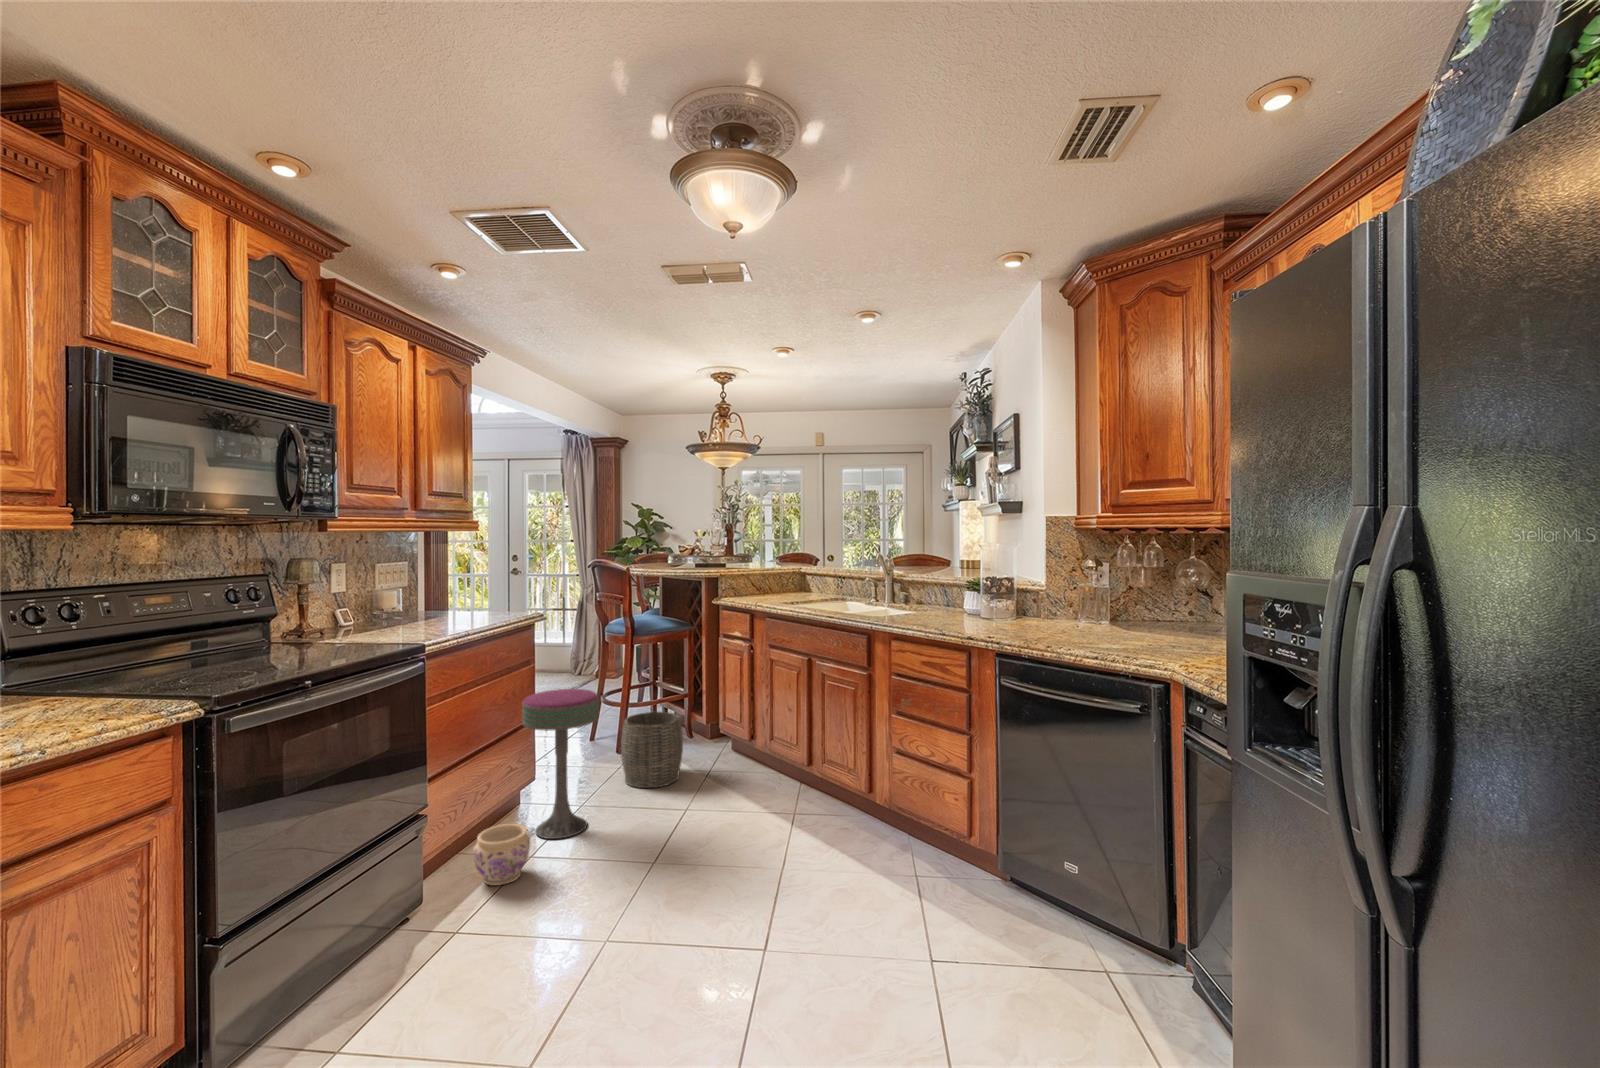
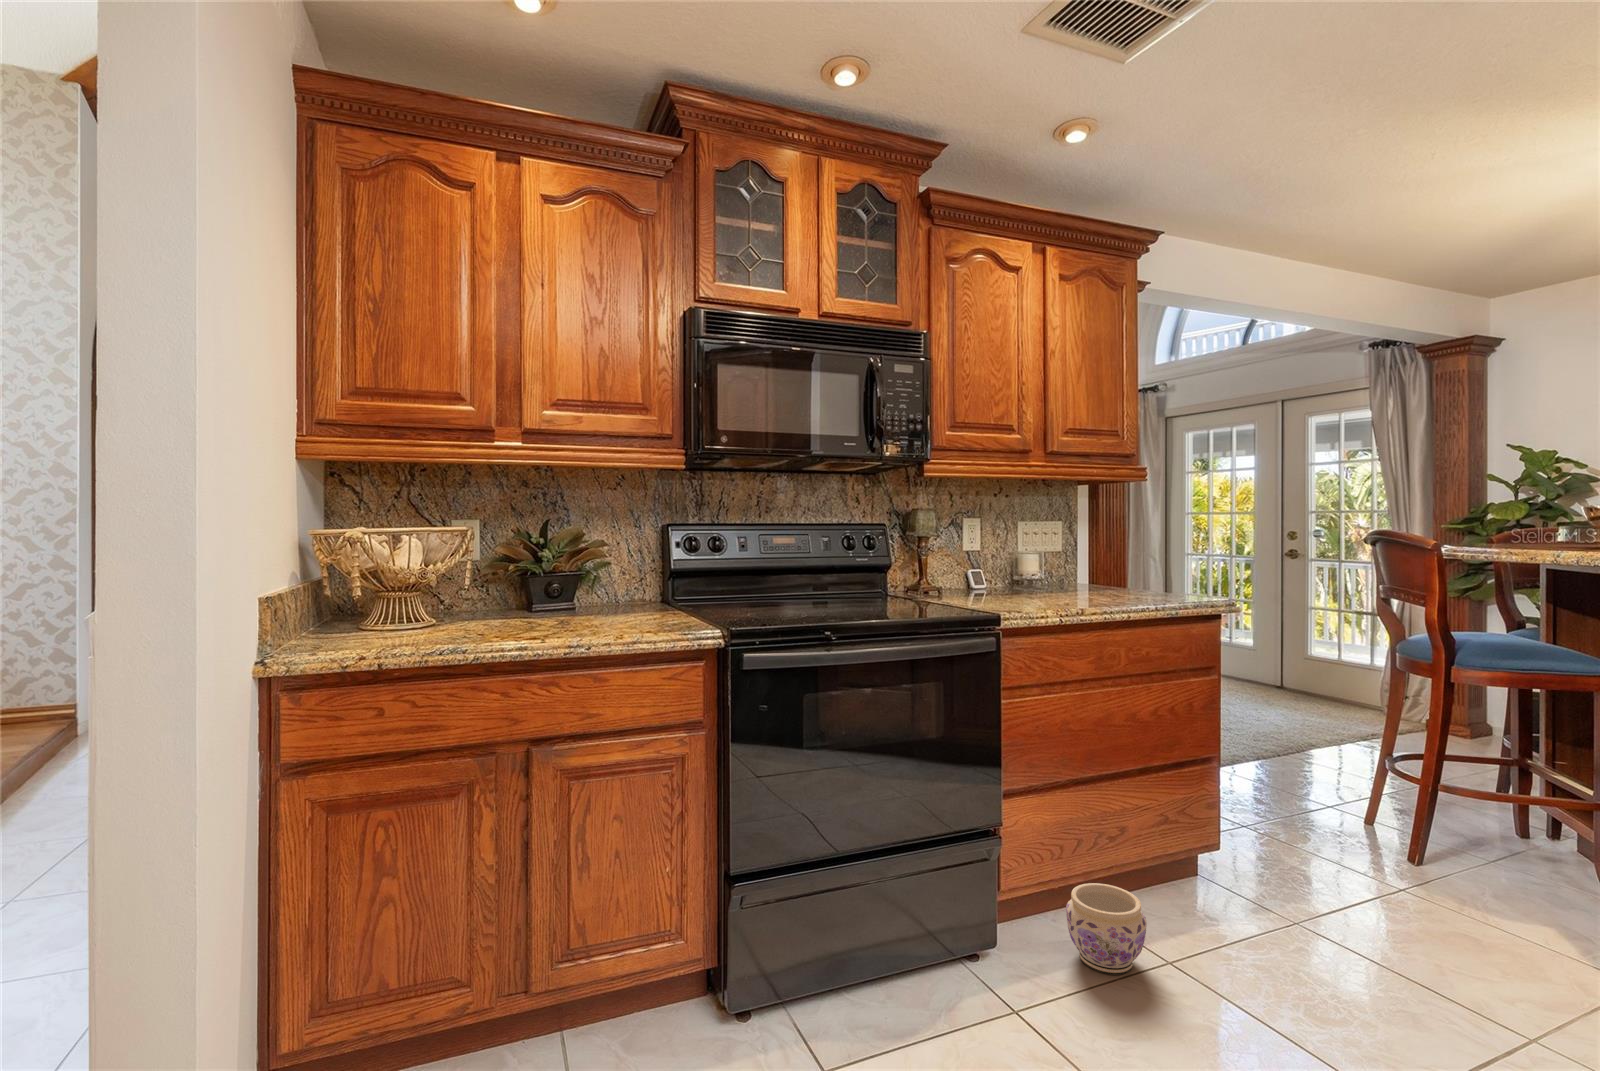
bar stool: present [522,689,599,839] -> none [1167,715,1297,953]
woven basket: present [621,712,683,788] -> none [1376,795,1520,947]

